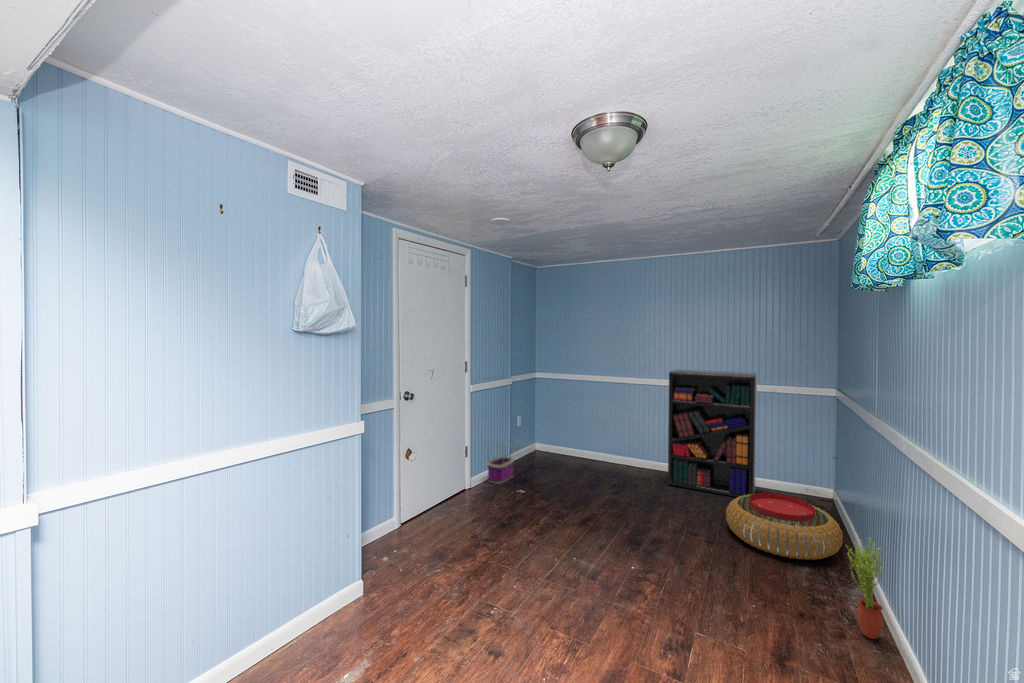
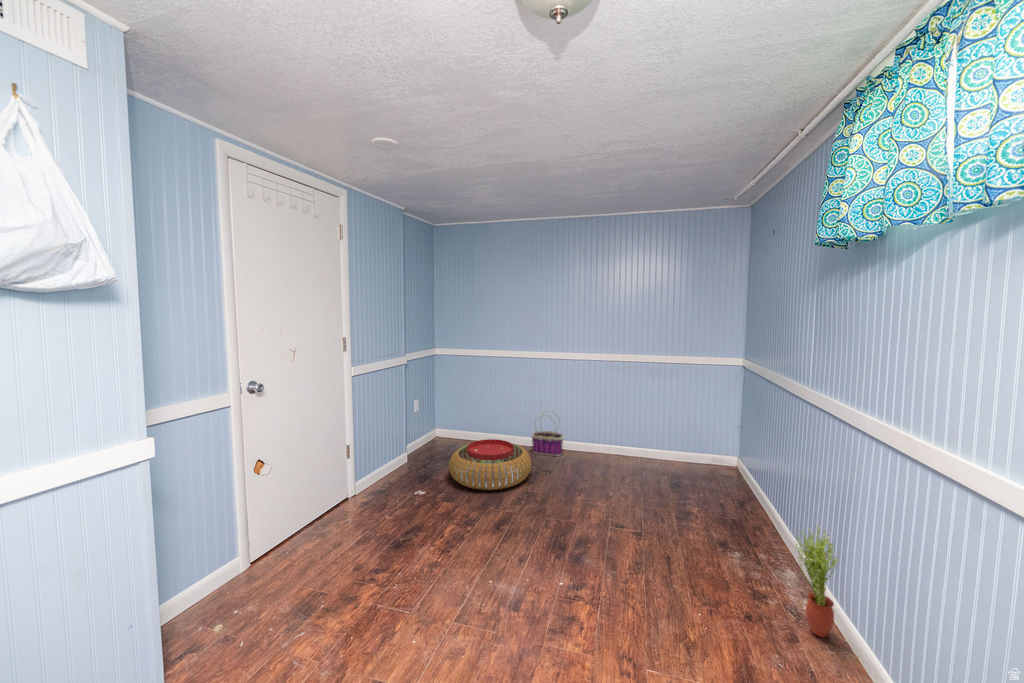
bookshelf: present [668,369,757,497] -> none [581,342,670,475]
basket: present [487,457,514,484] -> present [532,415,563,456]
pouf: present [726,493,843,560] -> present [449,439,531,490]

